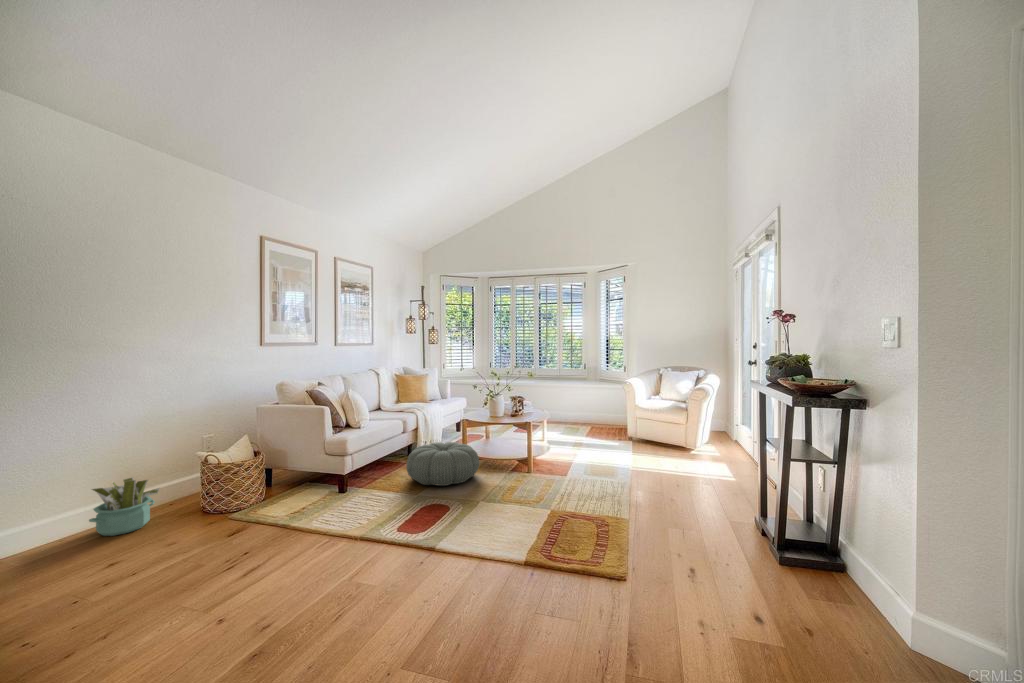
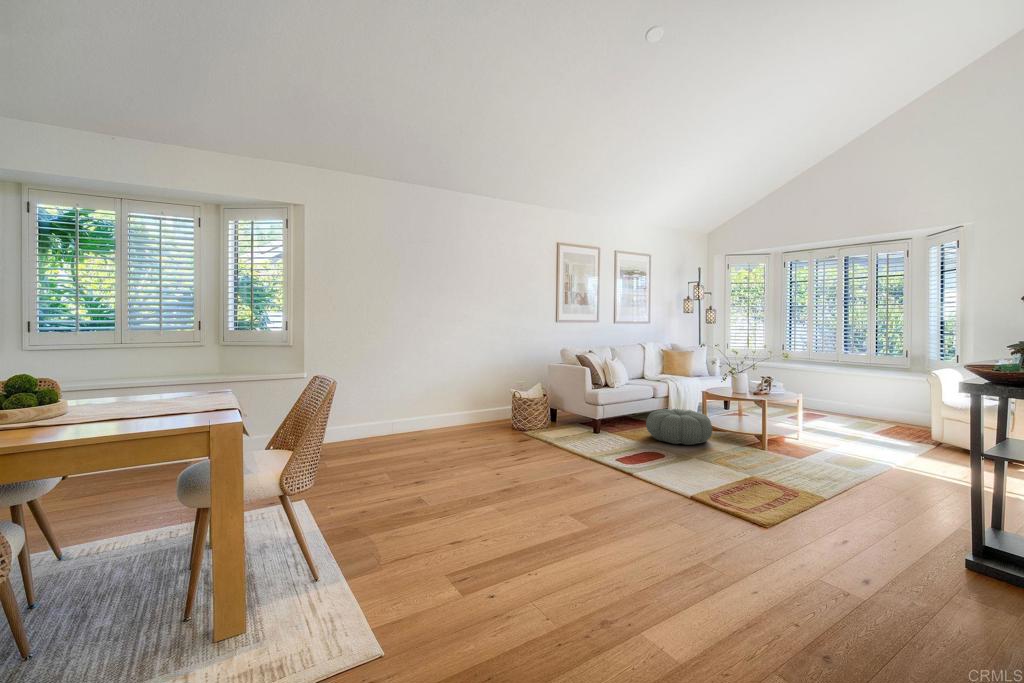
decorative plant: present [89,477,159,536] -> none [464,398,495,428]

